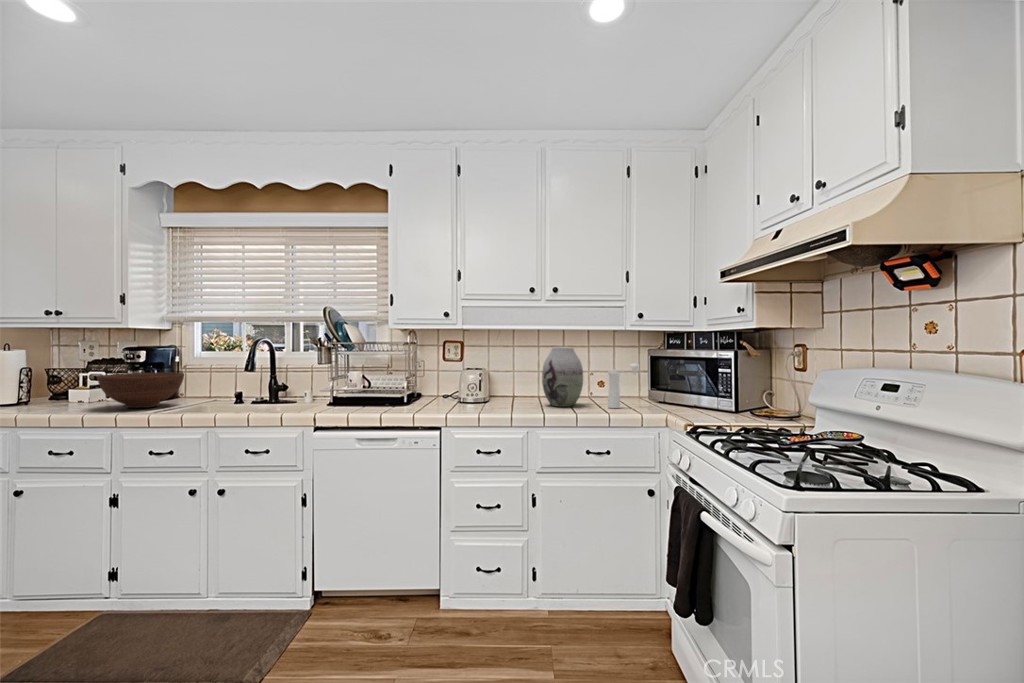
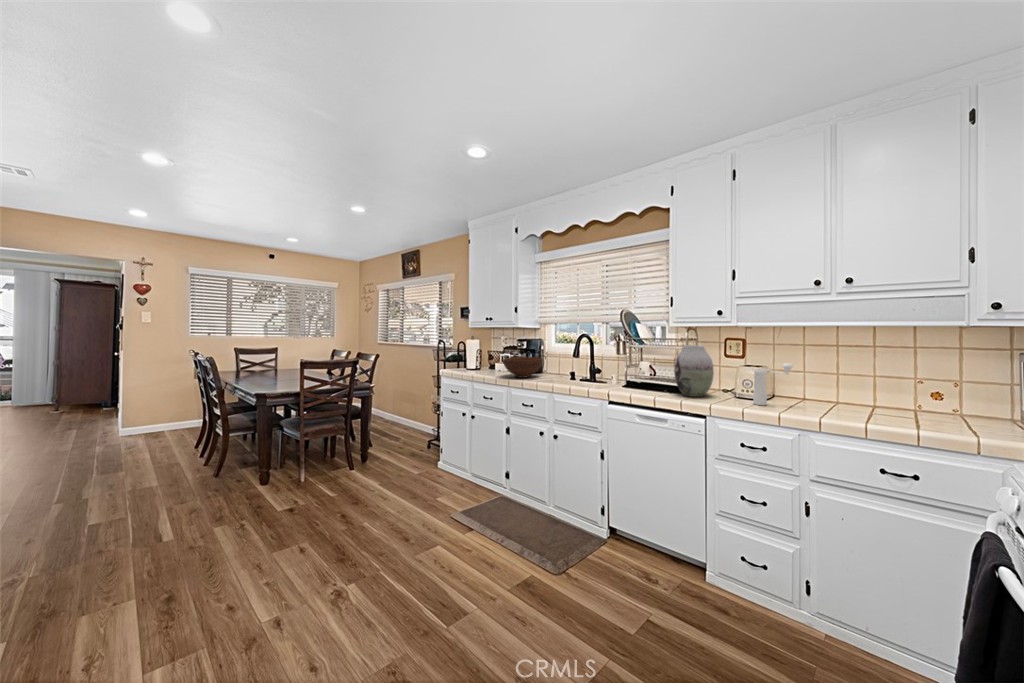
vase: present [542,347,583,407] -> present [674,345,714,397]
pepper mill: present [608,363,639,408] -> present [753,363,793,405]

